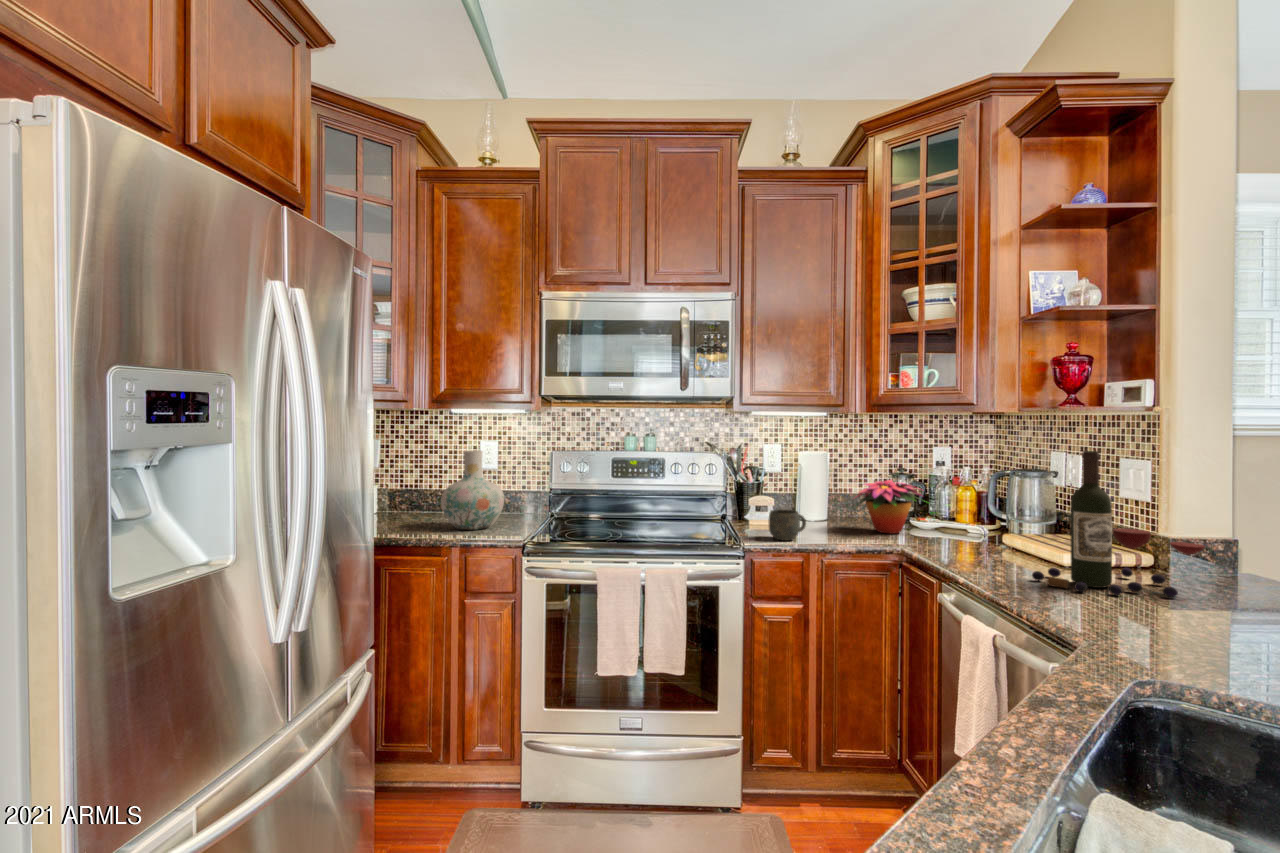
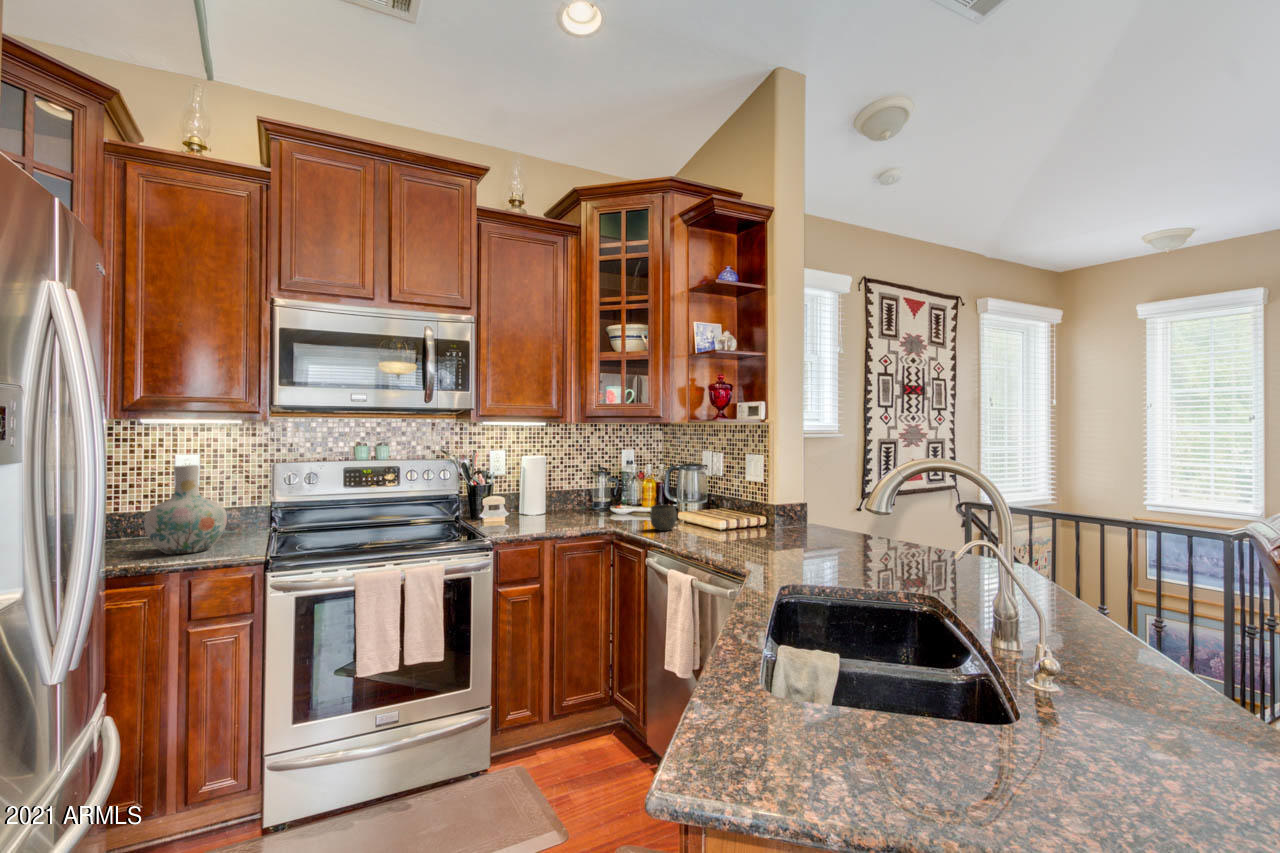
wine bottle: present [1032,451,1205,597] -> none [704,451,794,543]
flower arrangement: present [856,480,925,534] -> none [564,476,629,520]
mug: present [769,509,806,541] -> present [650,505,677,531]

